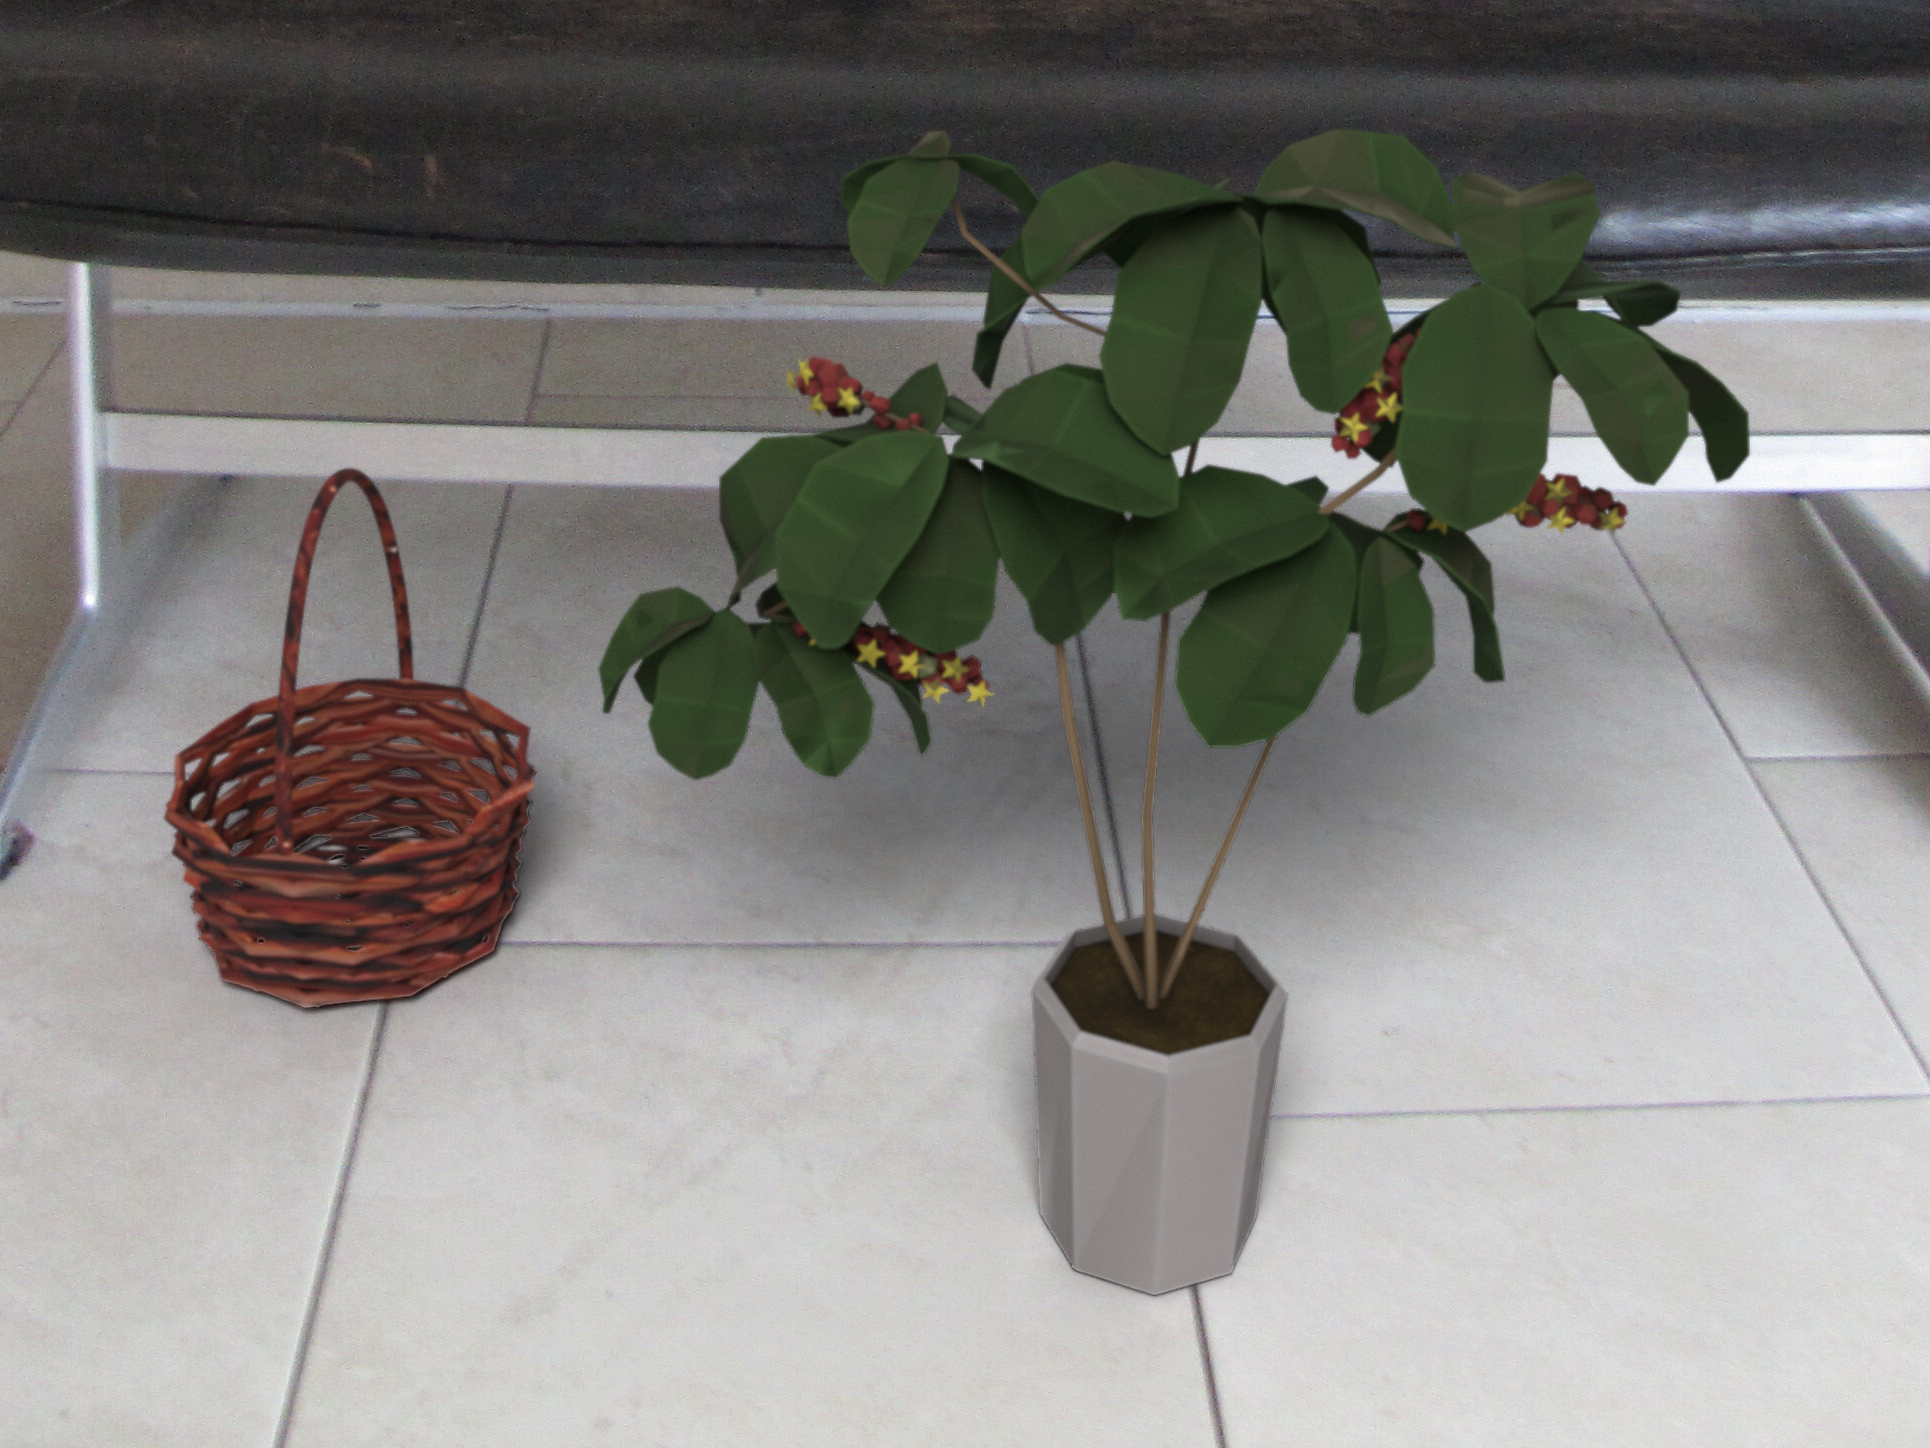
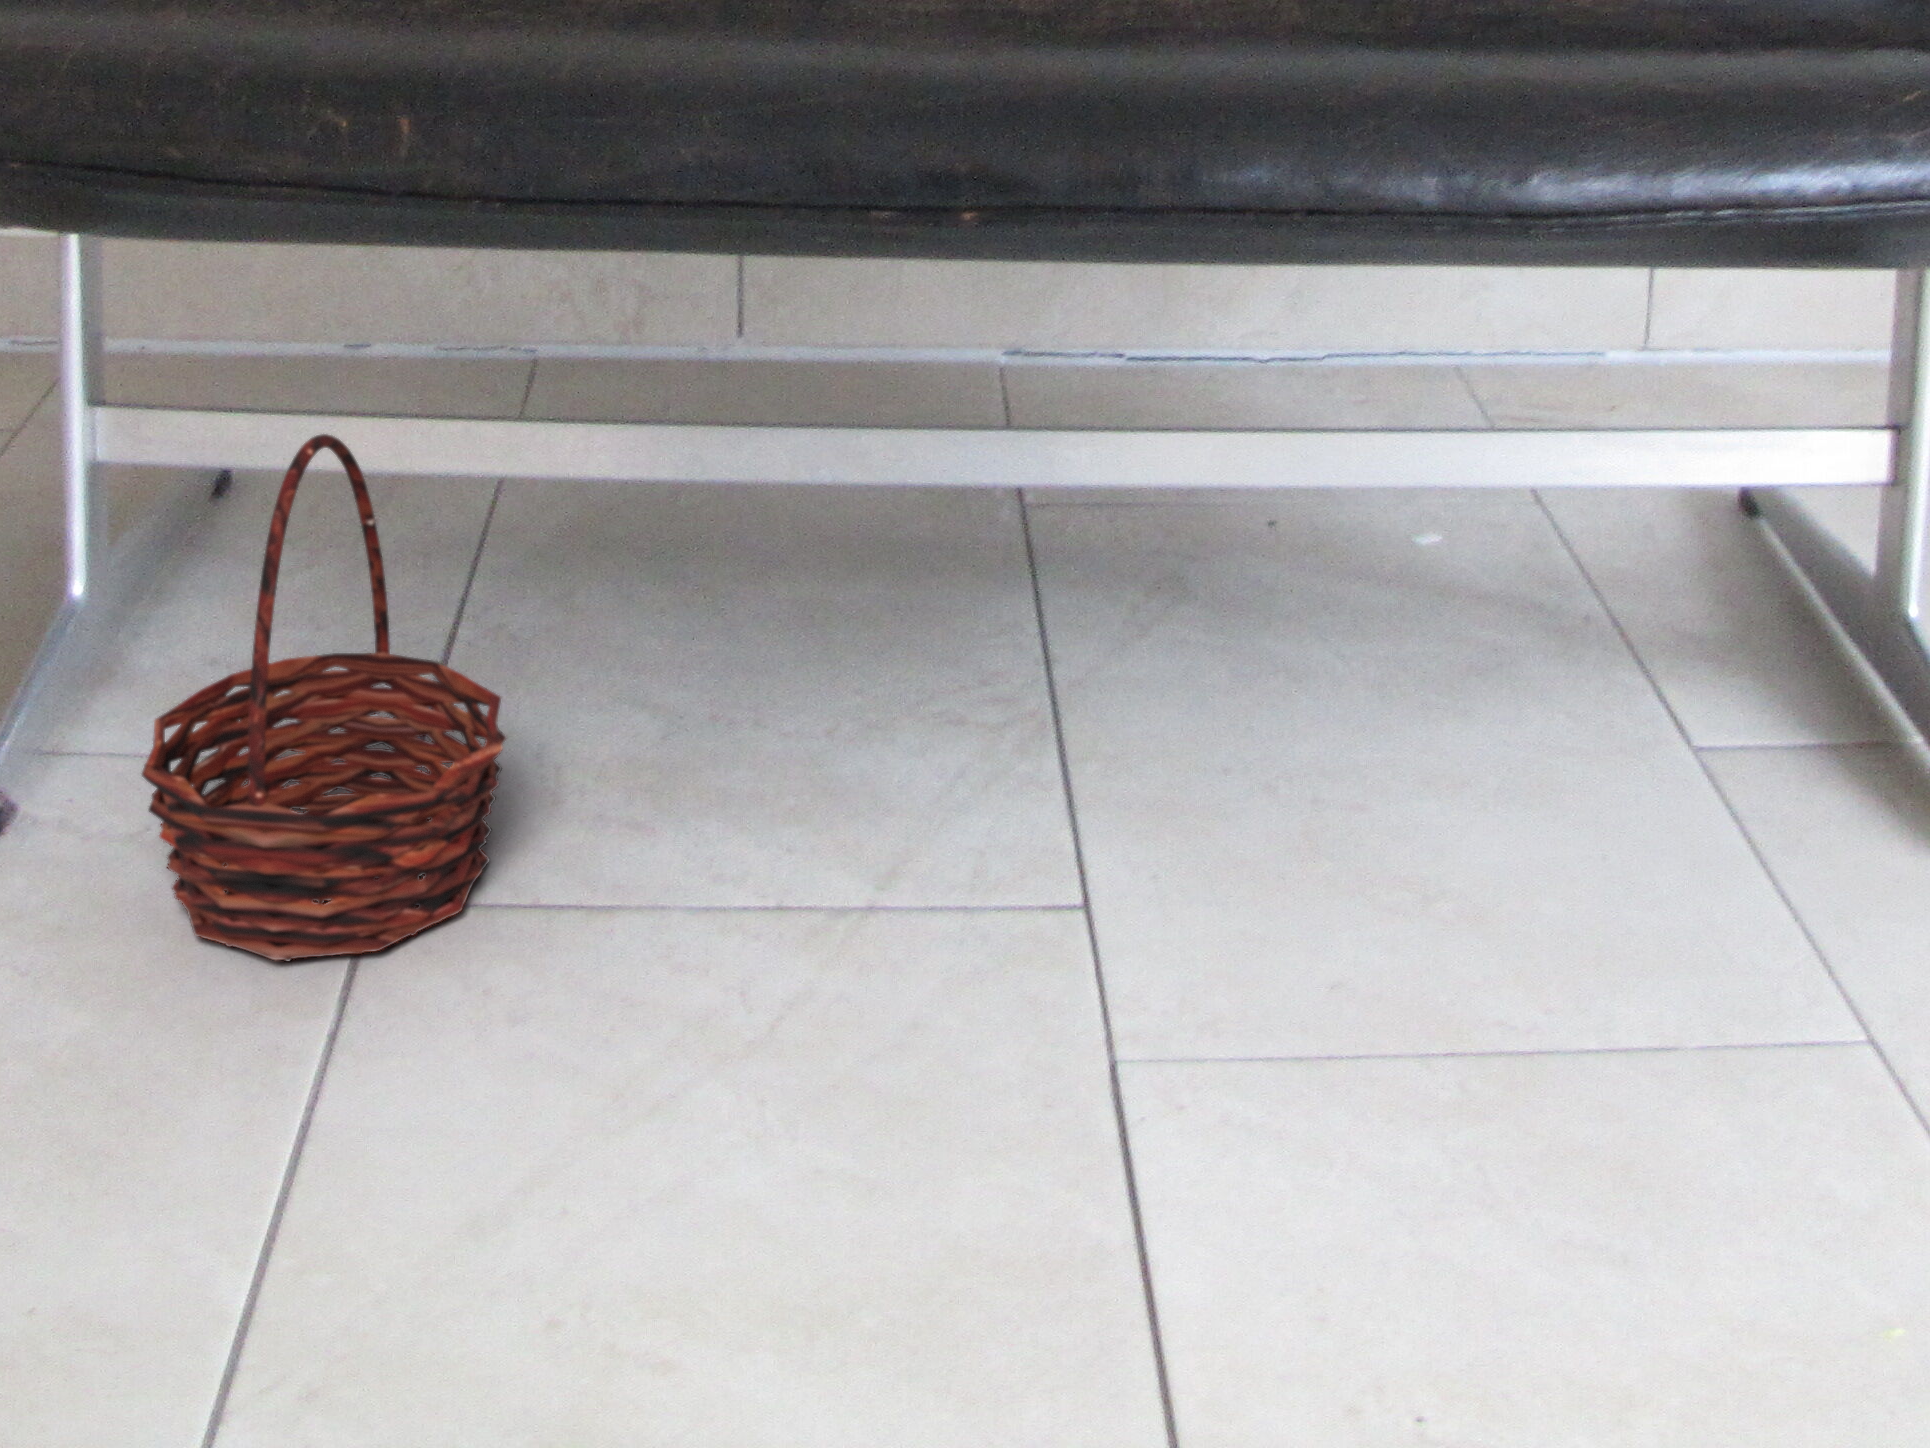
potted plant: present [599,129,1750,1295] -> none [557,70,1663,1222]

